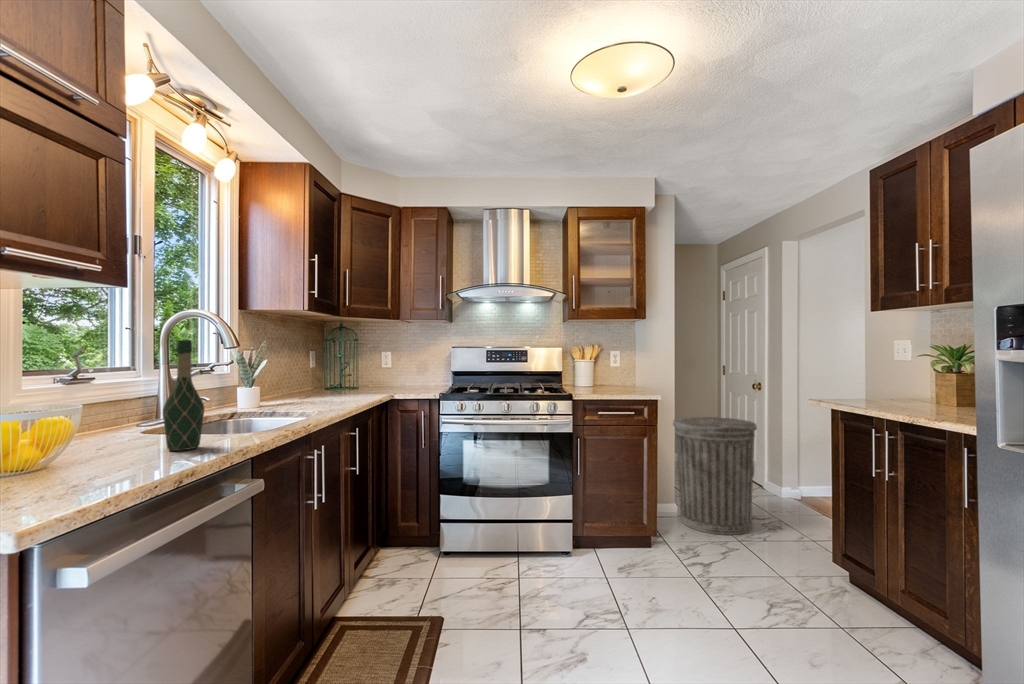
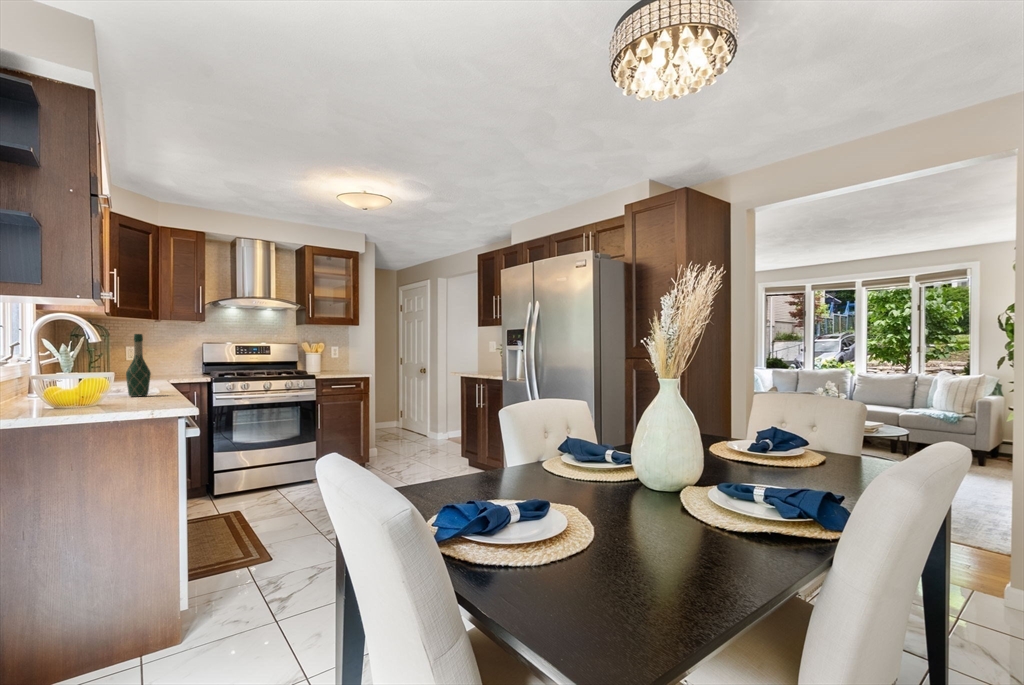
trash can: present [673,417,757,535] -> none [374,389,425,460]

